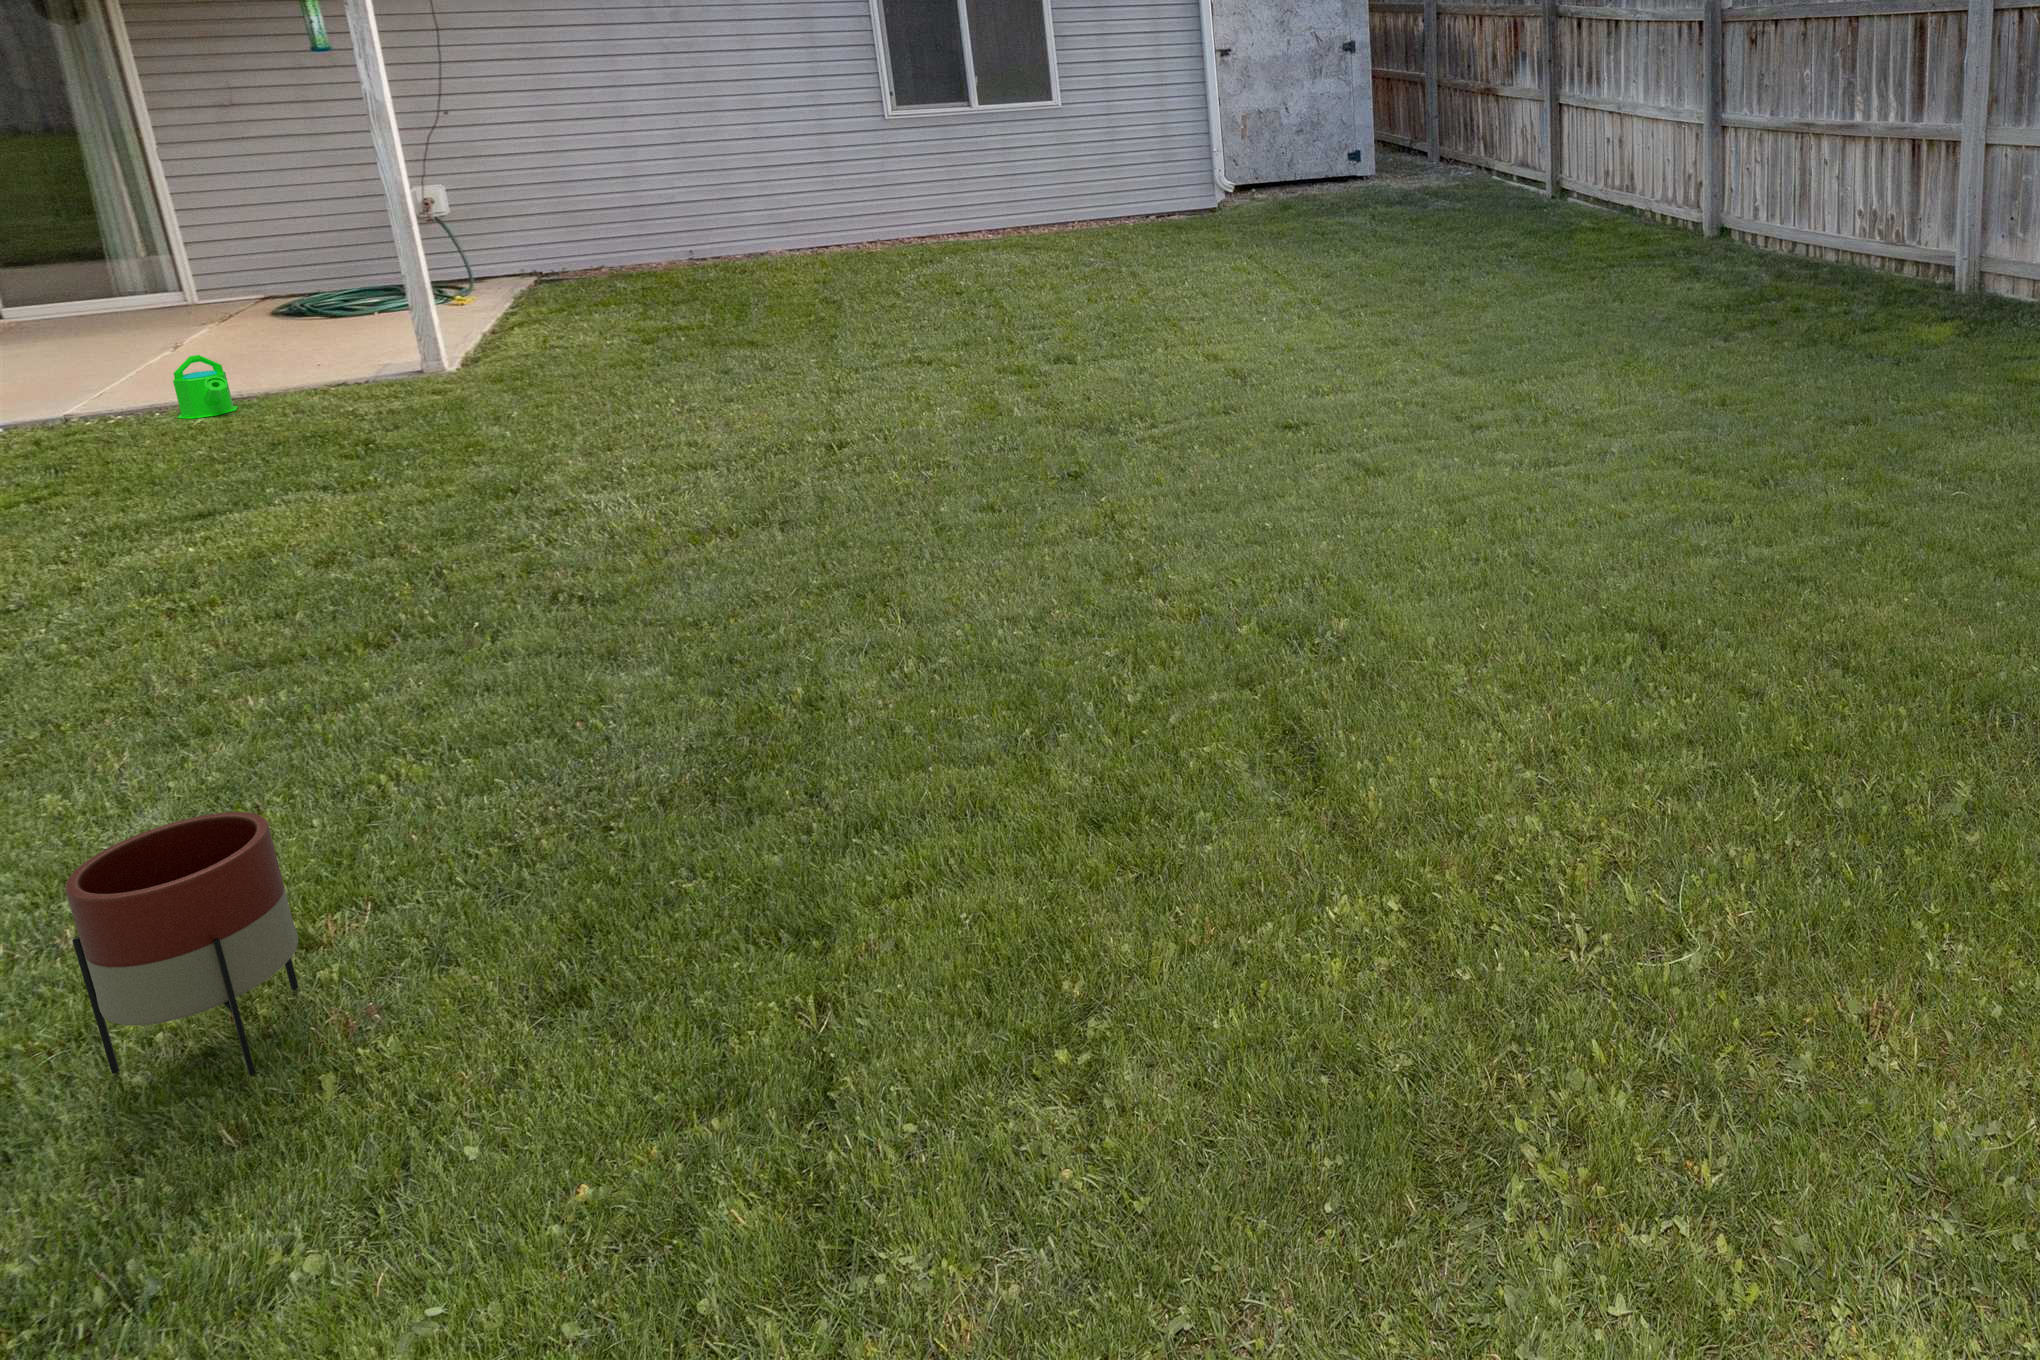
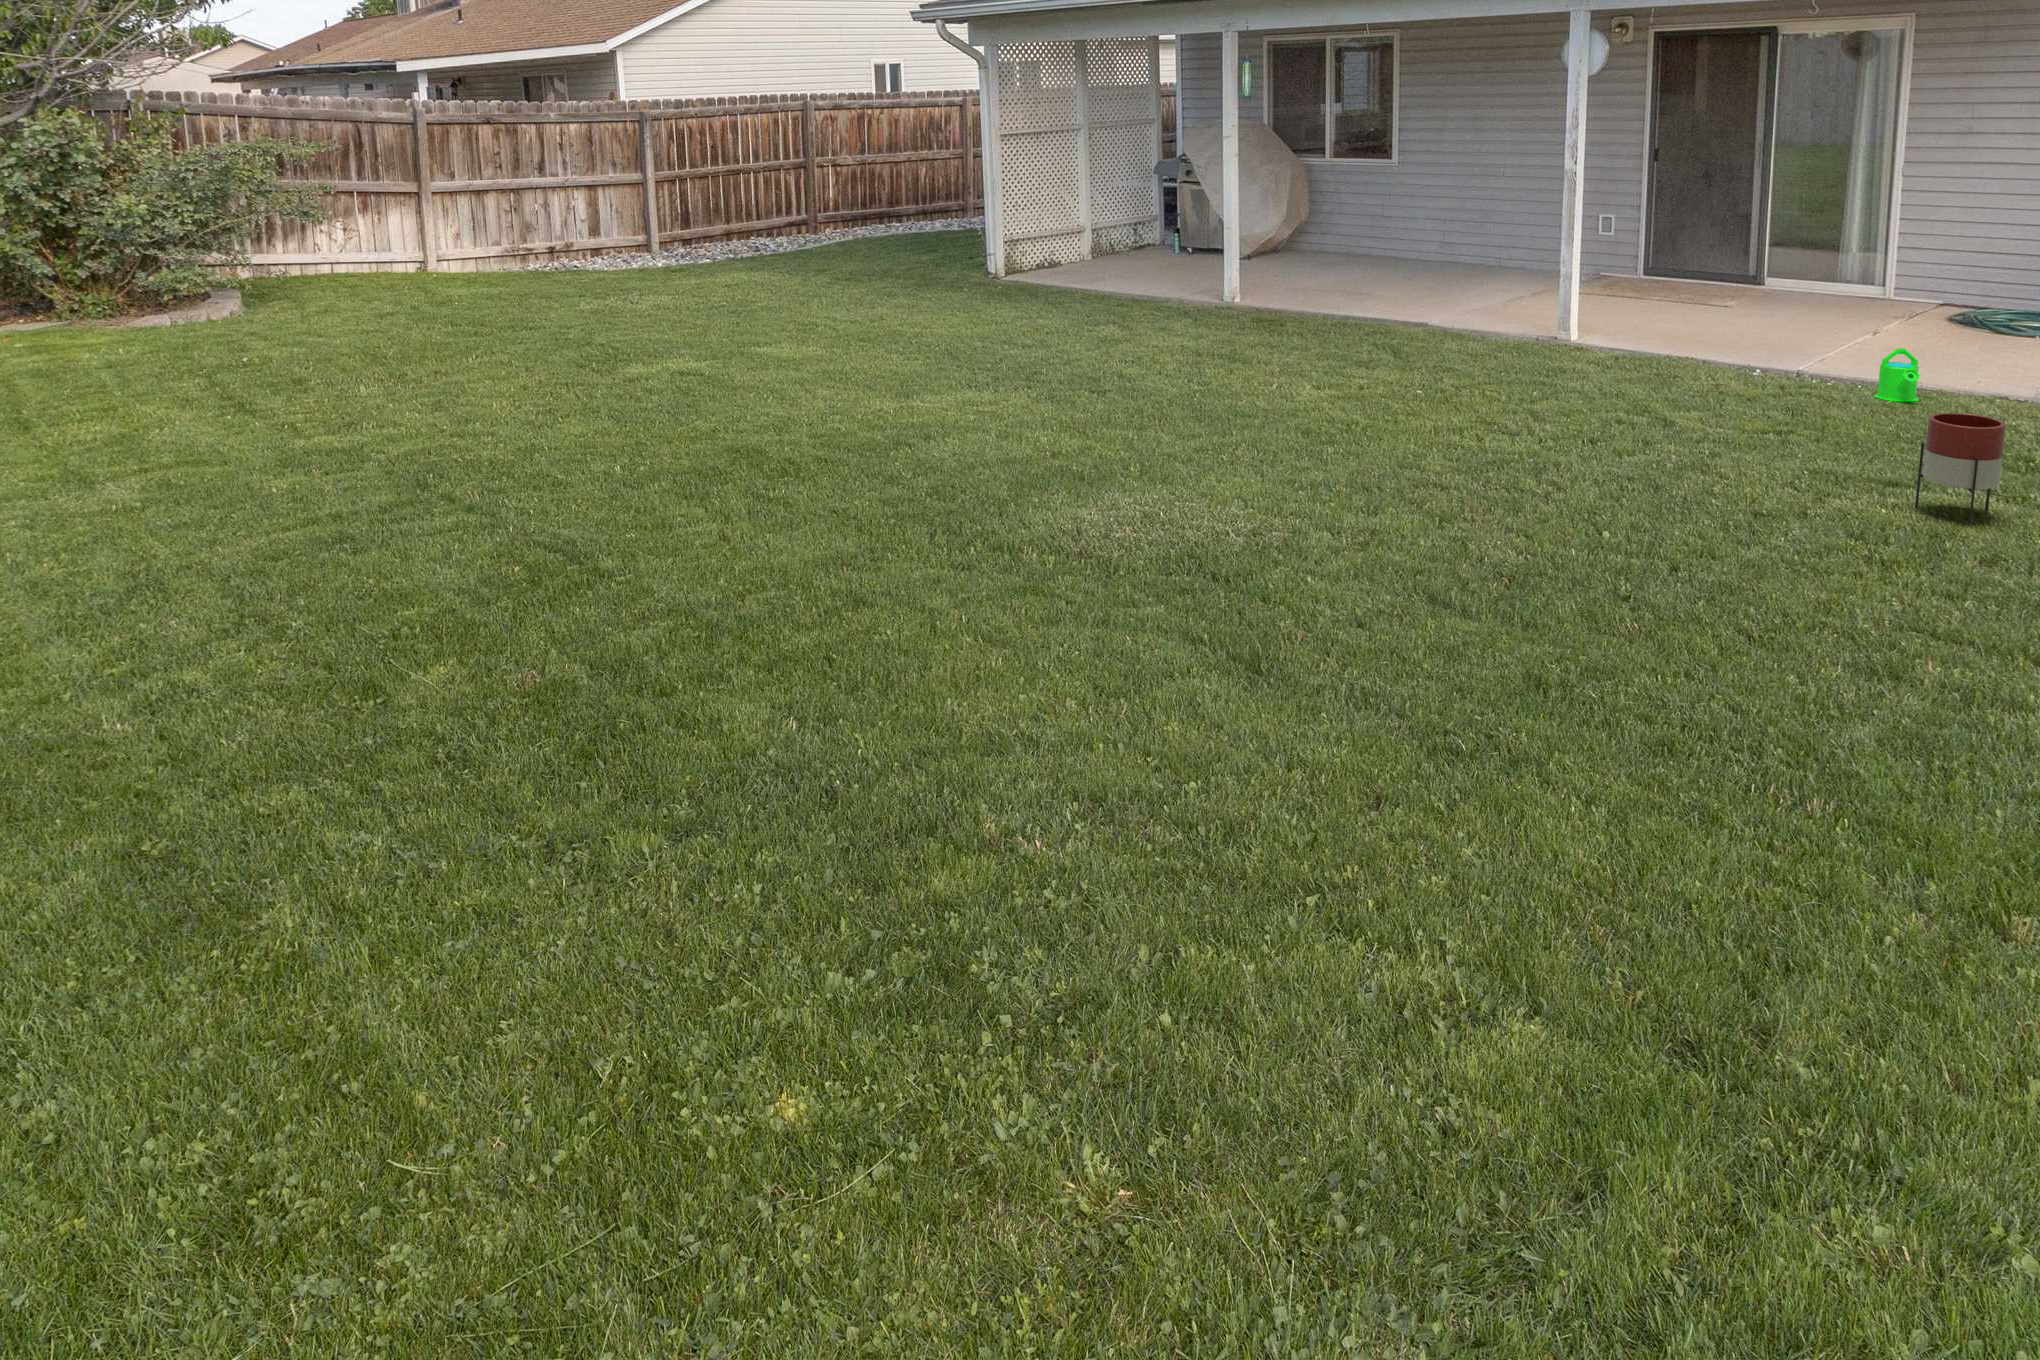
planter: present [65,812,298,1075] -> present [1915,413,2006,525]

